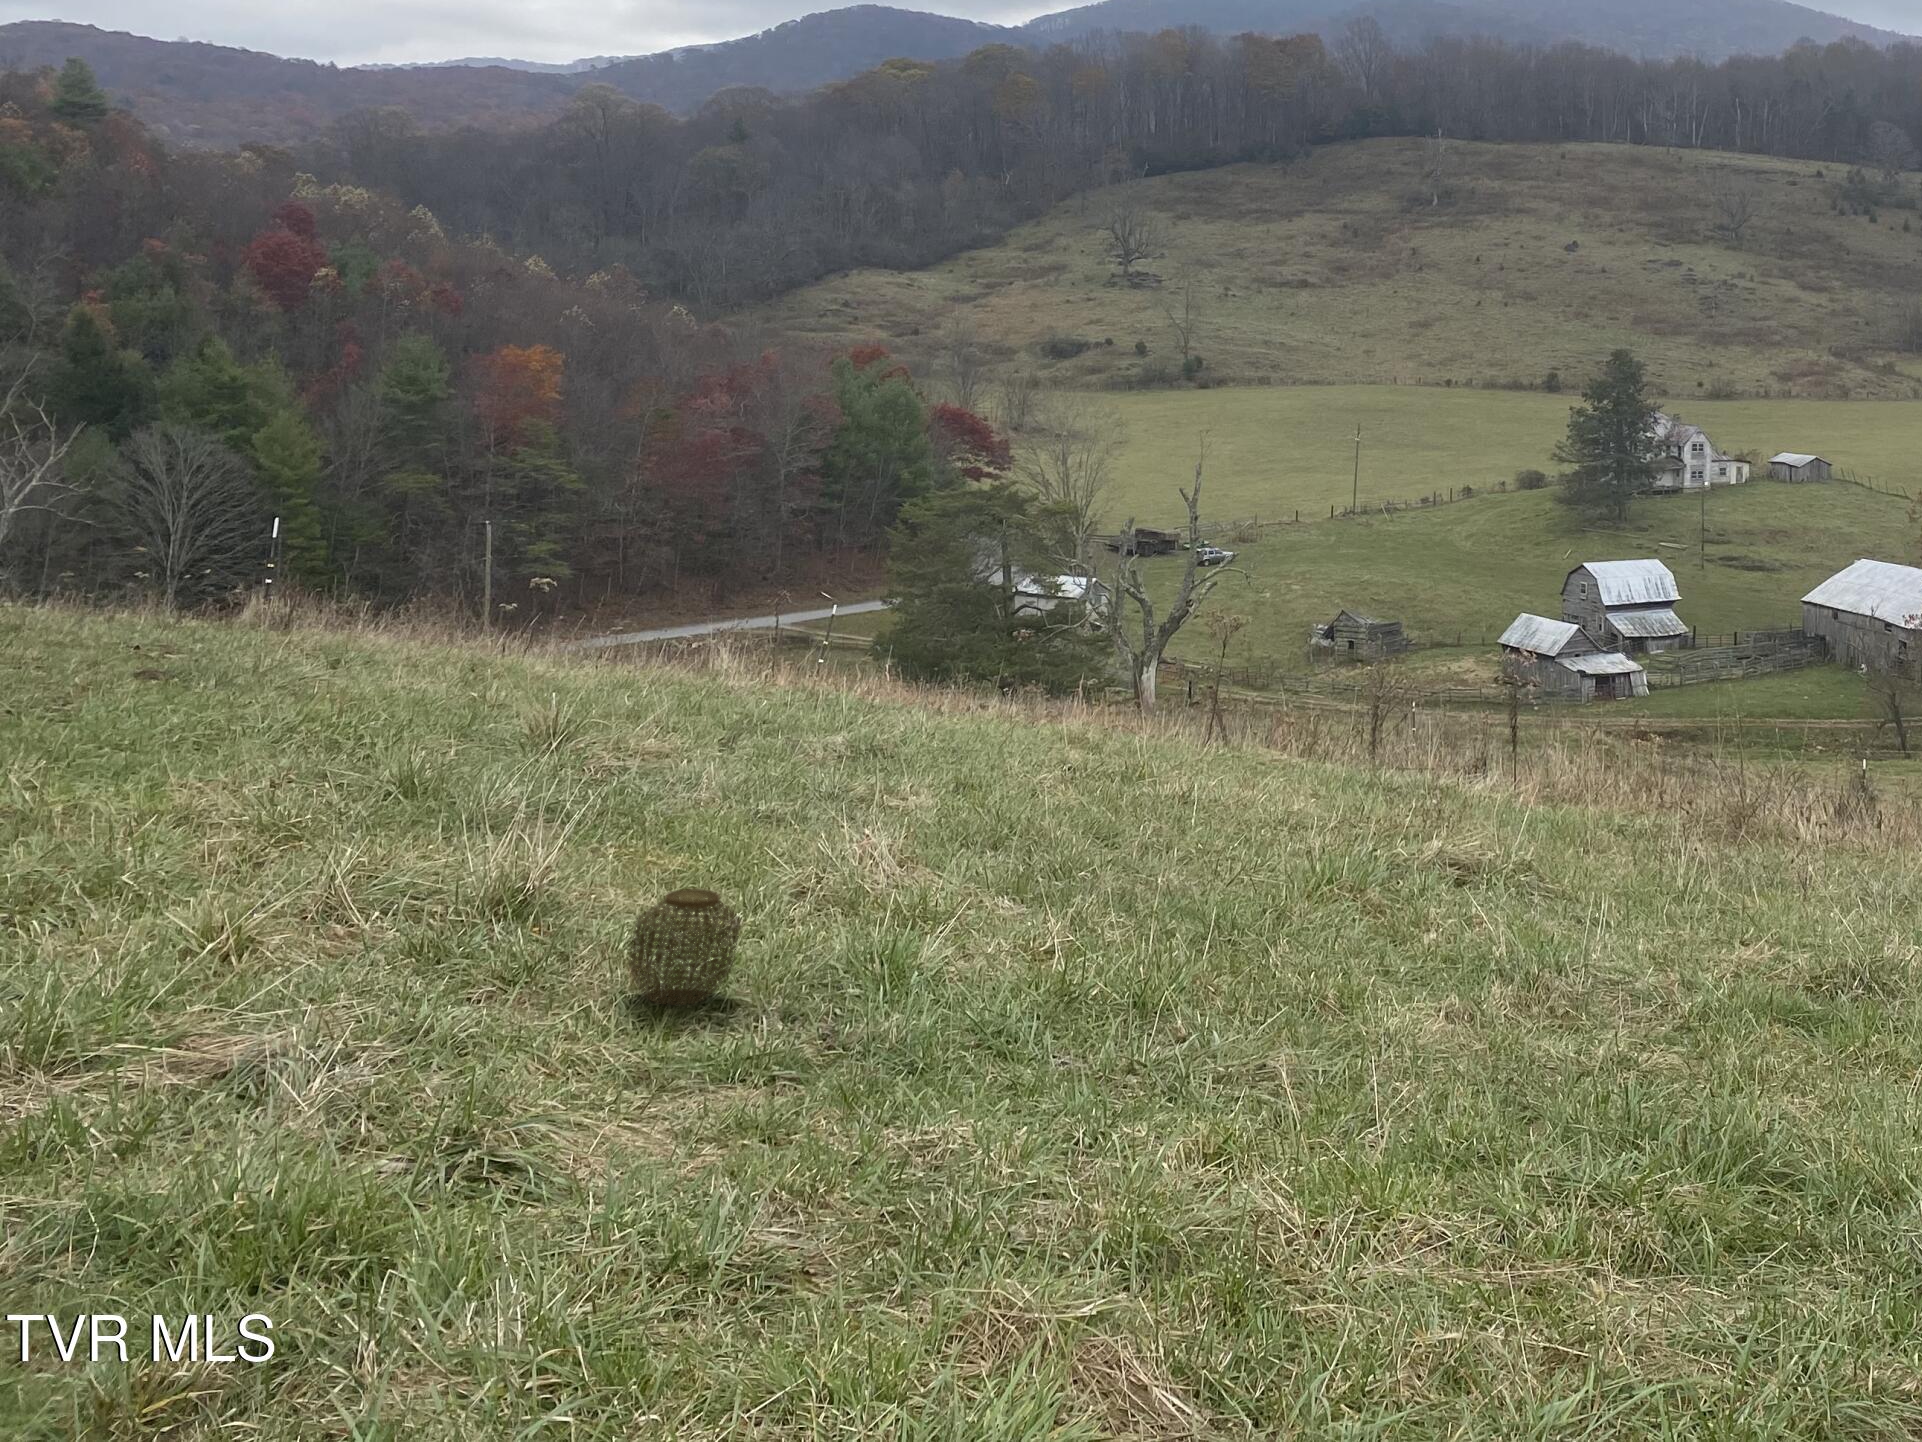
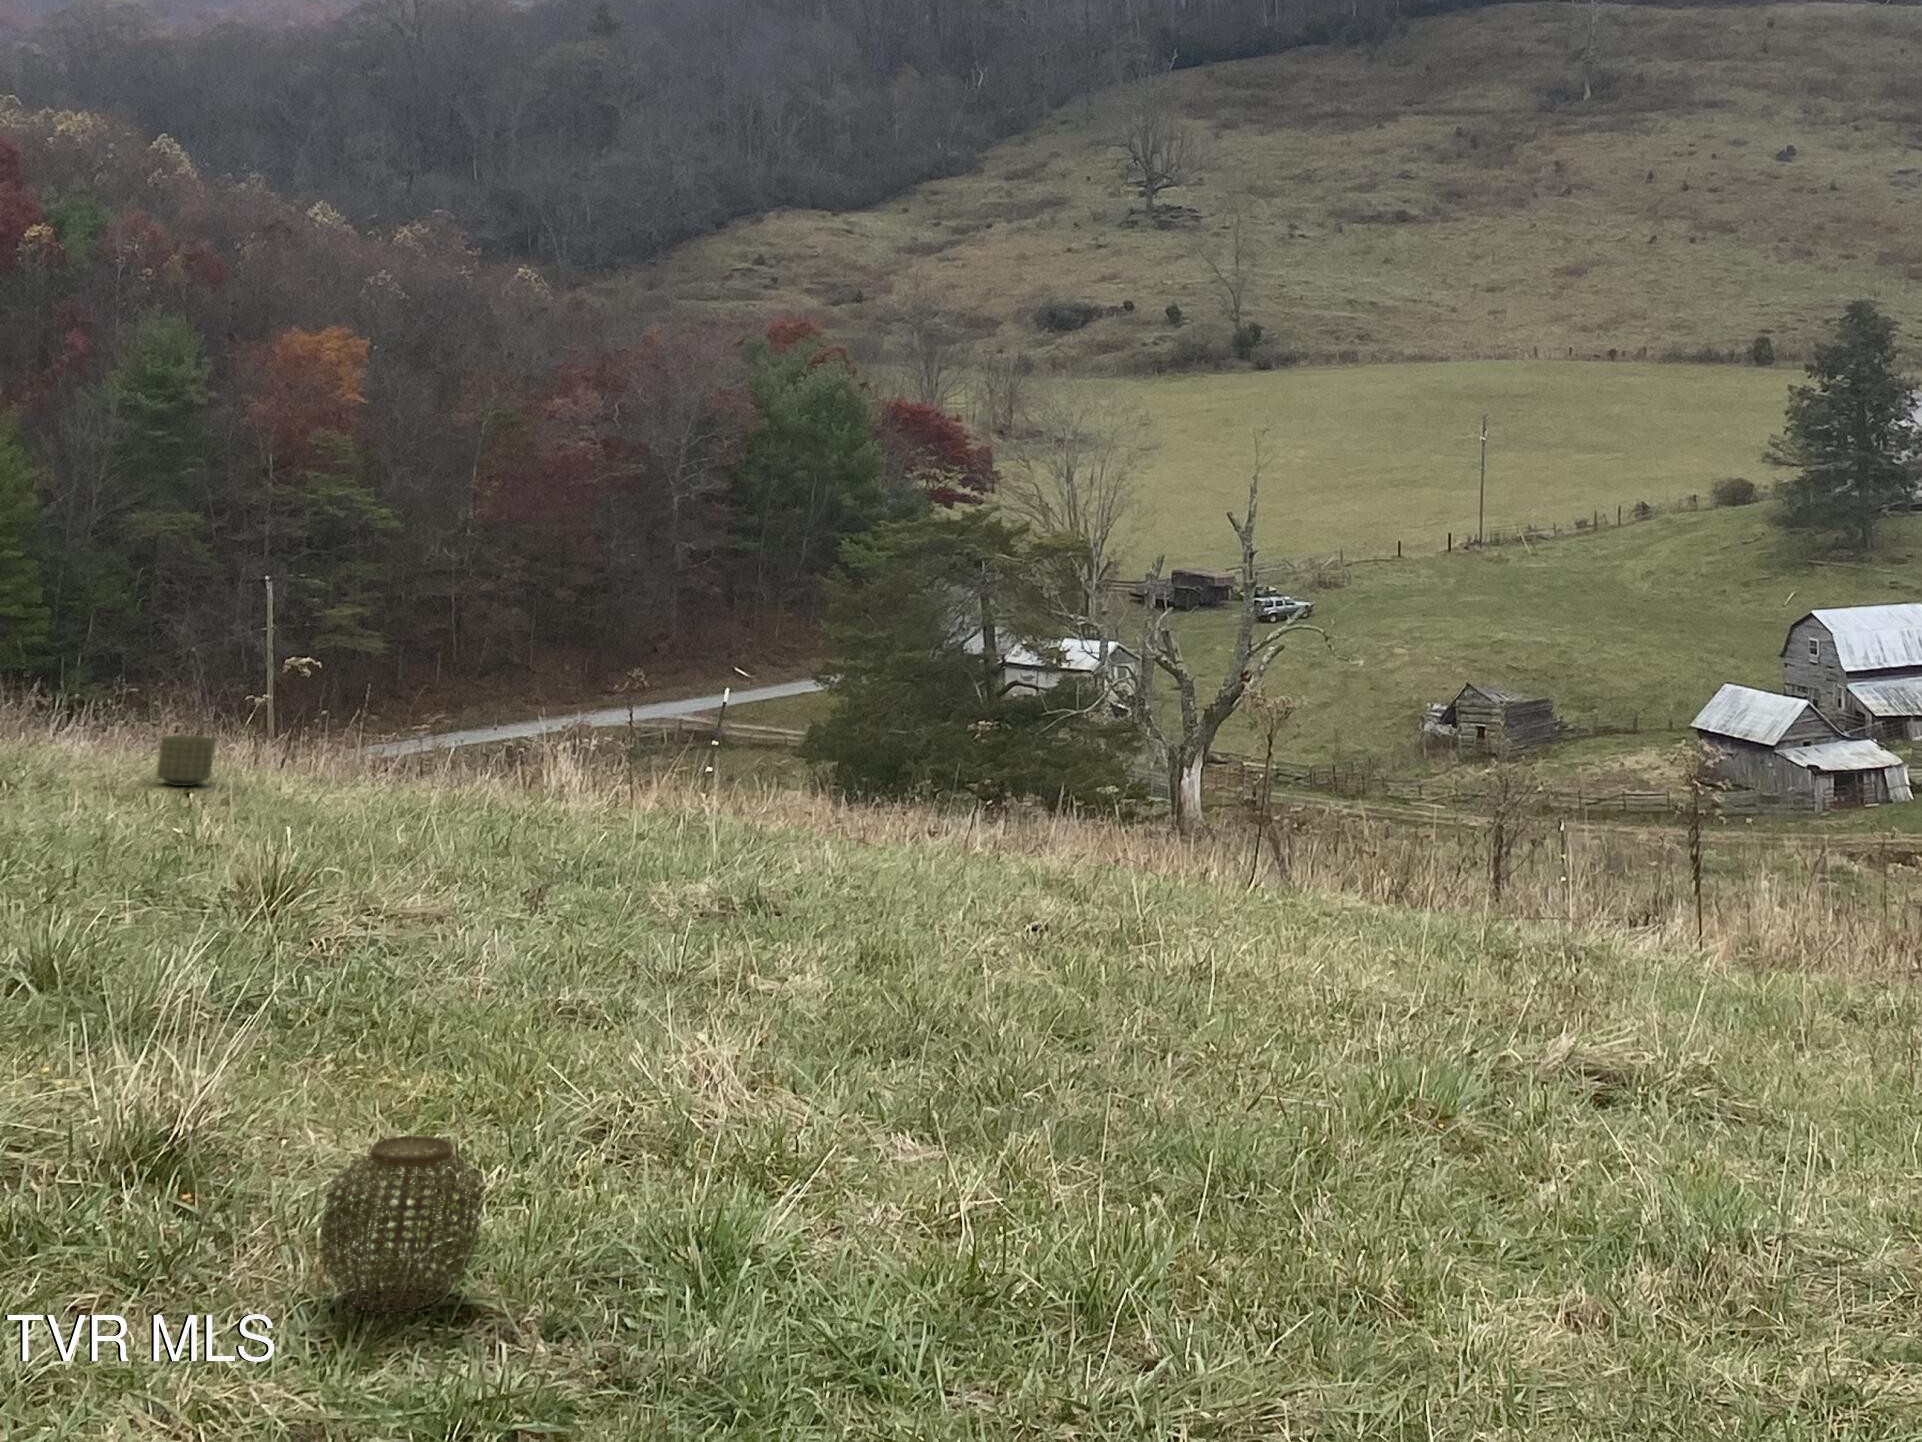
planter: none [446,627,490,662] -> present [157,735,215,786]

